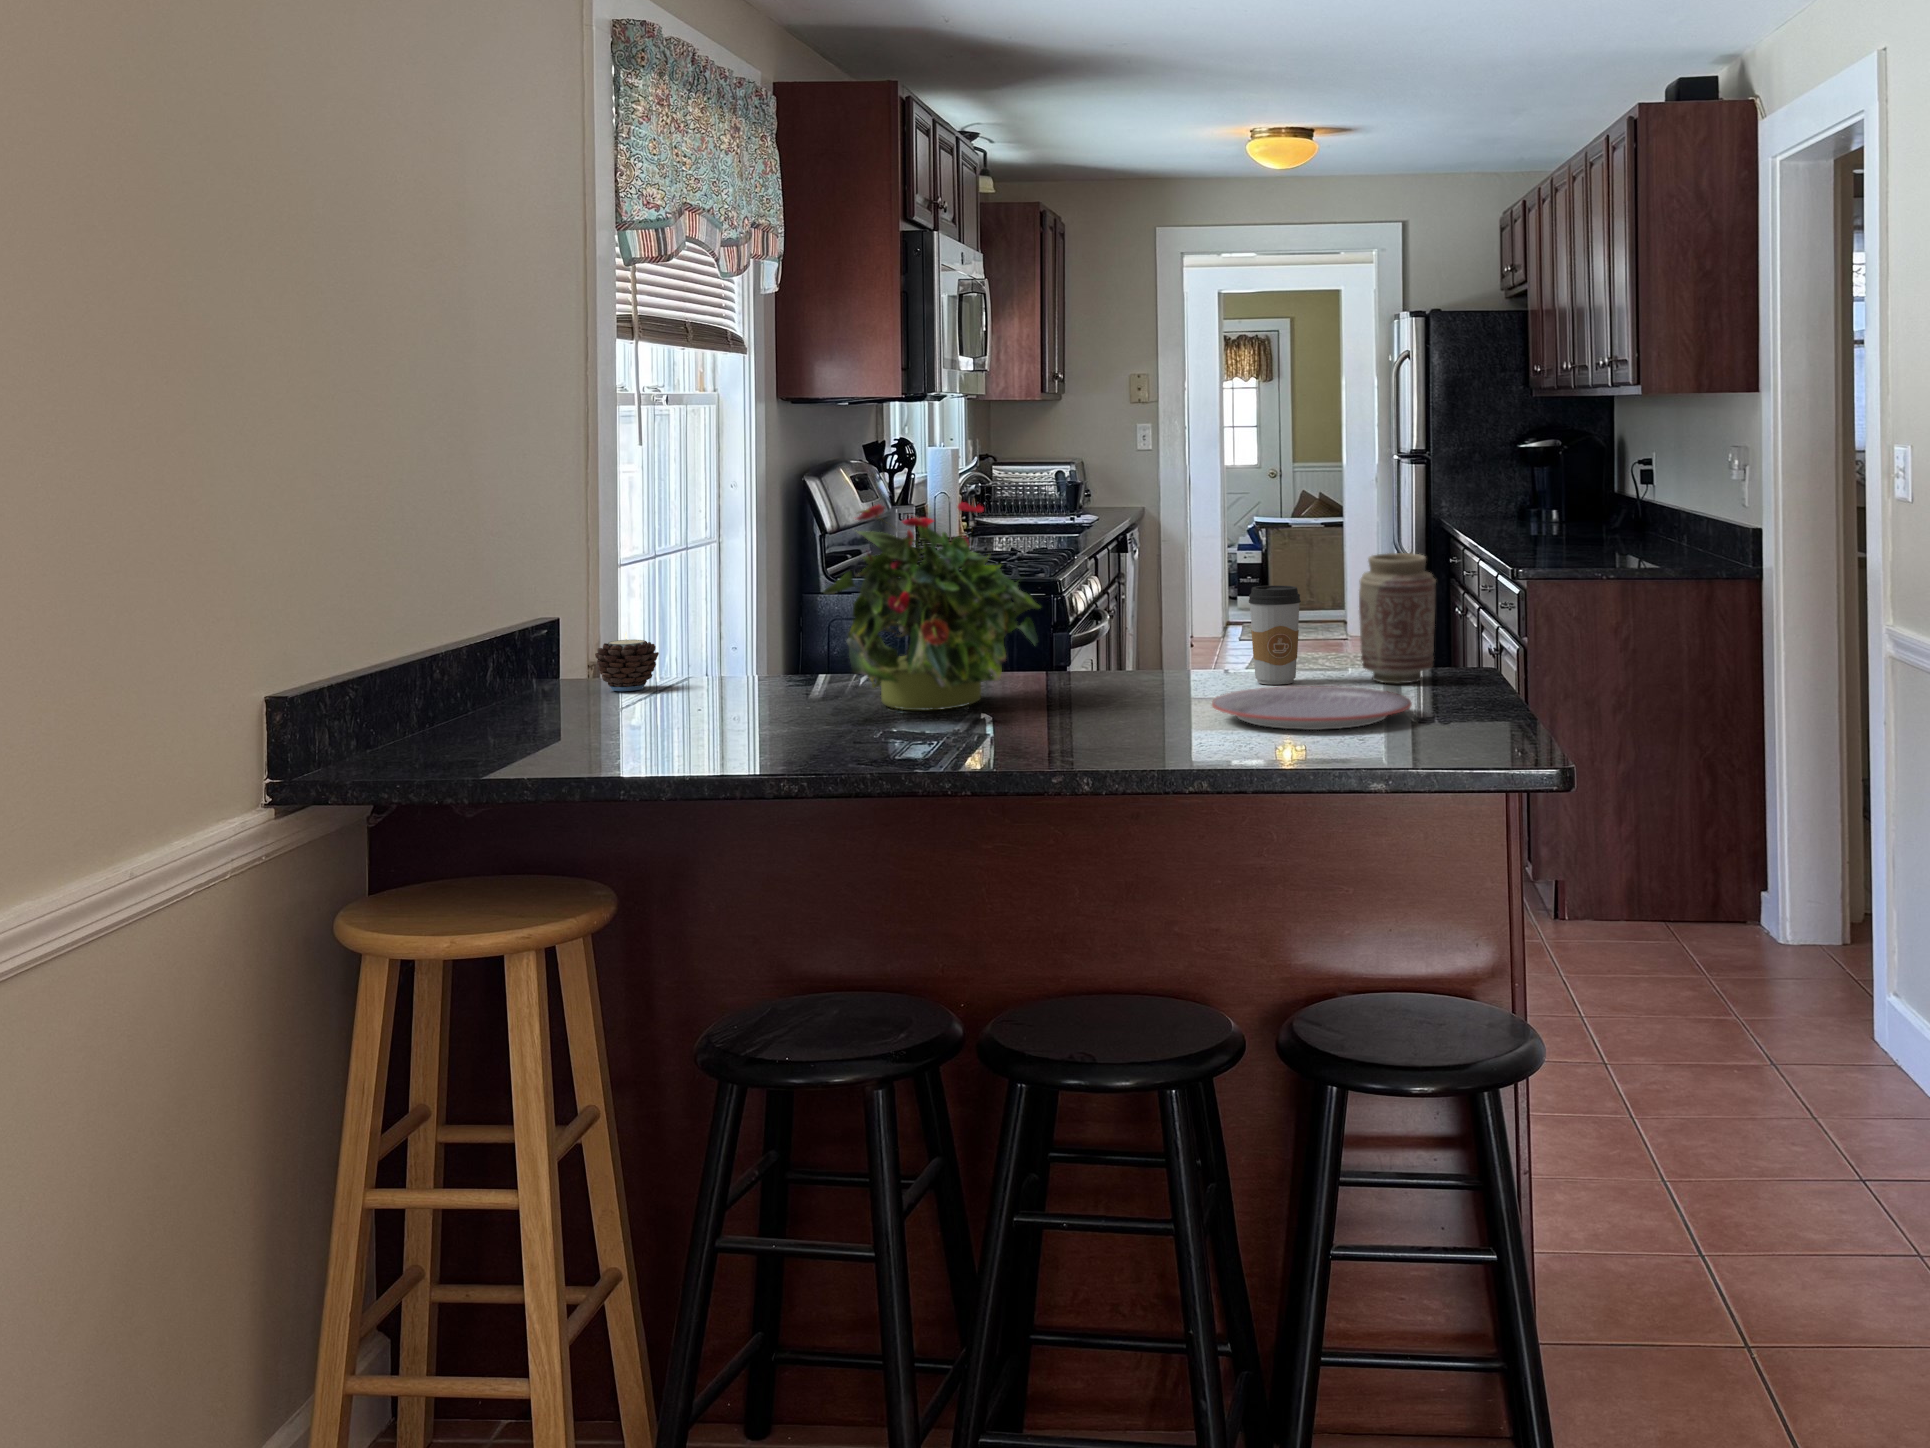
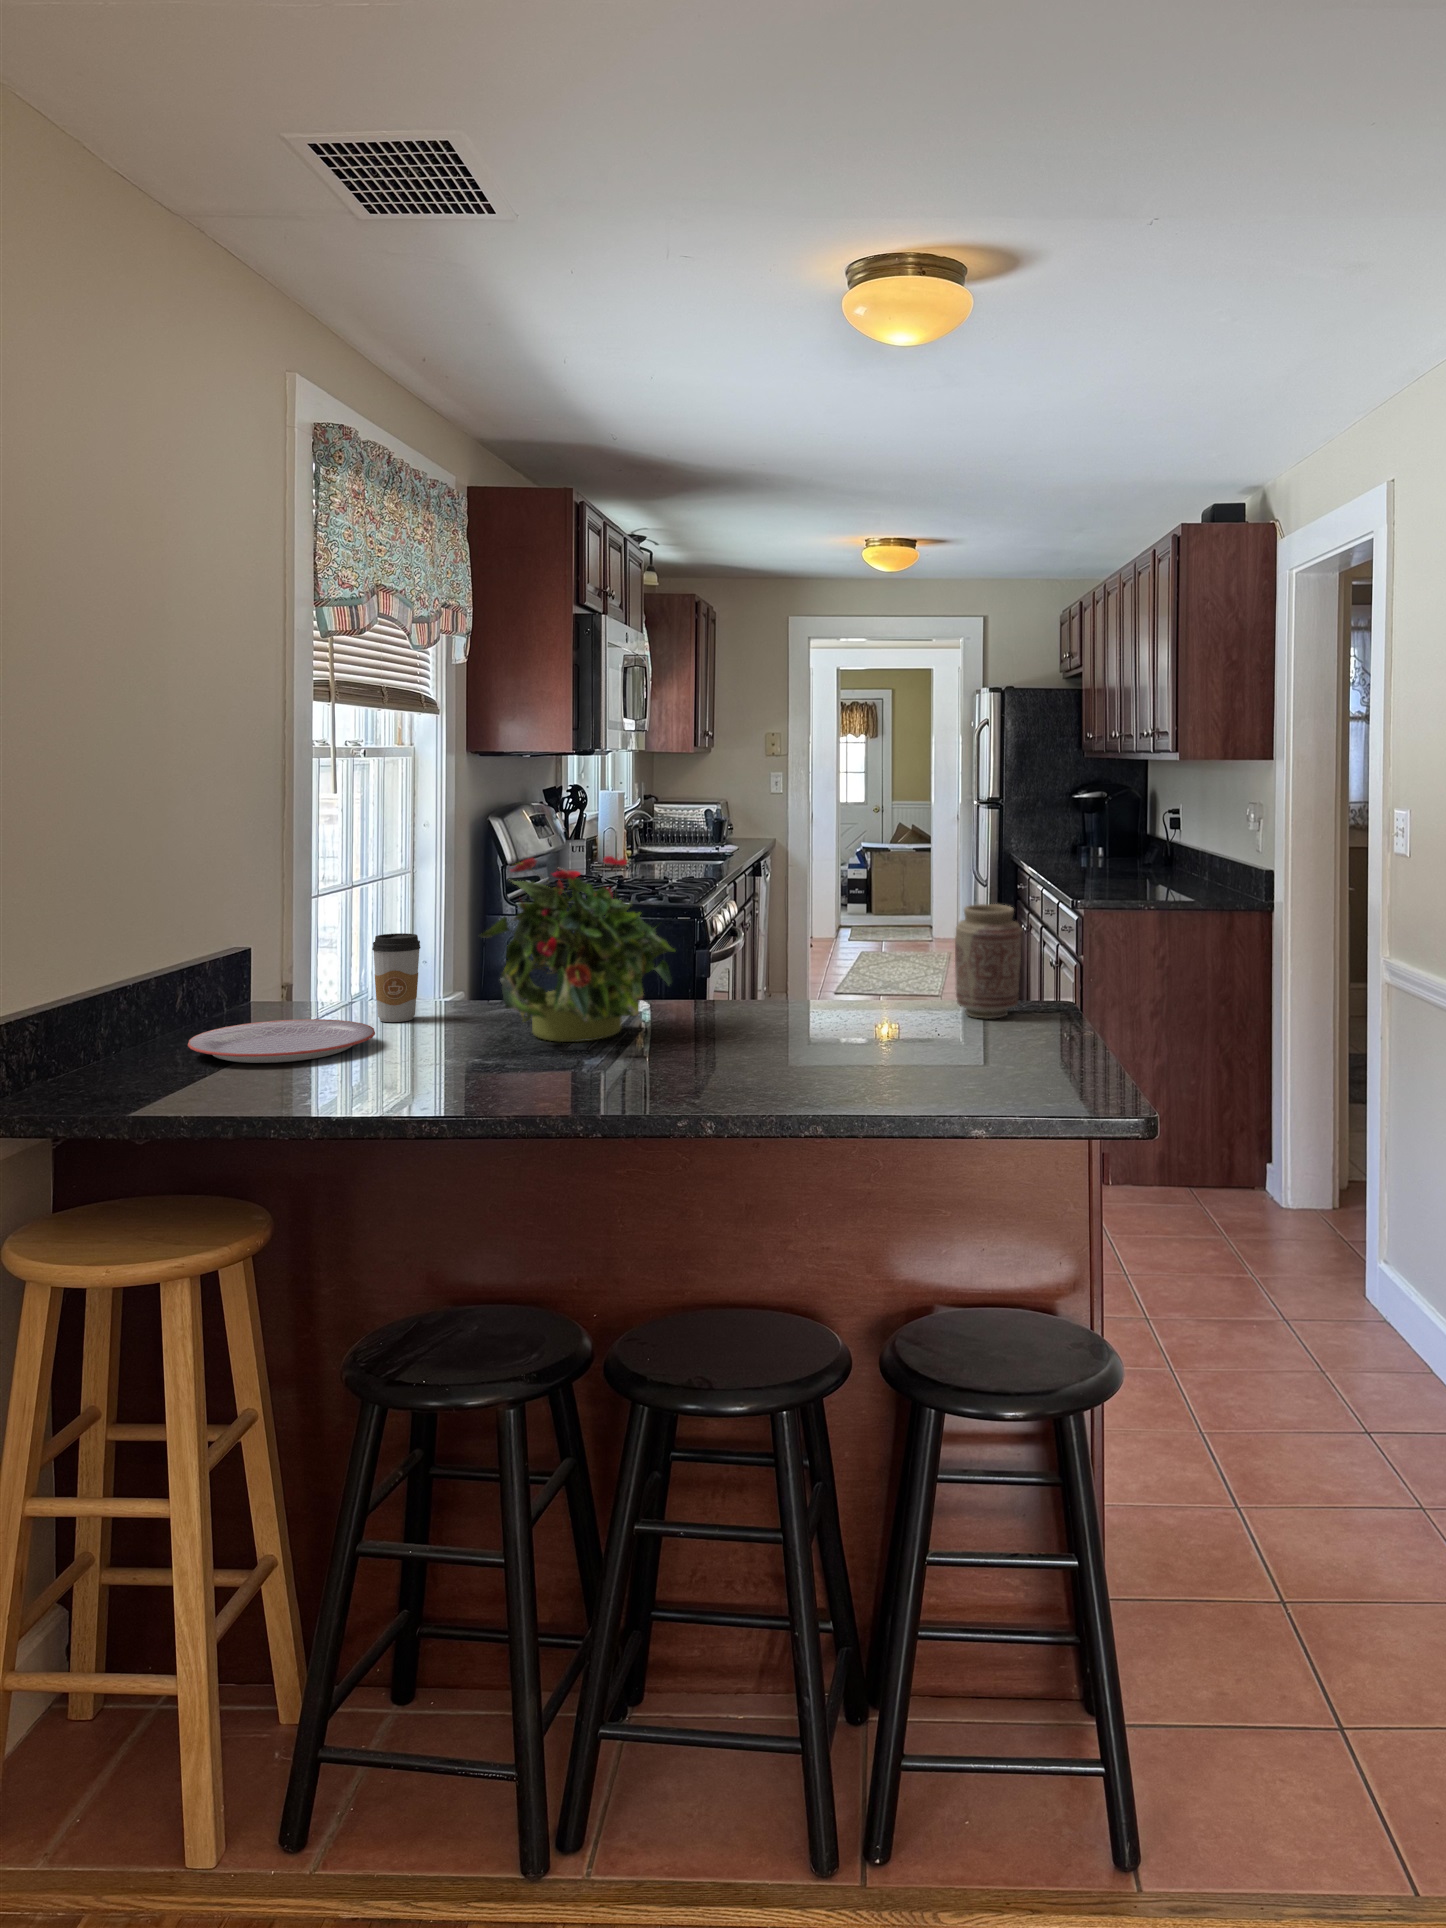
coffee cup: present [1249,586,1301,685] -> present [372,933,421,1022]
candle: present [595,633,659,691] -> none [280,963,338,1016]
plate: present [1212,686,1412,730] -> present [188,1019,375,1063]

